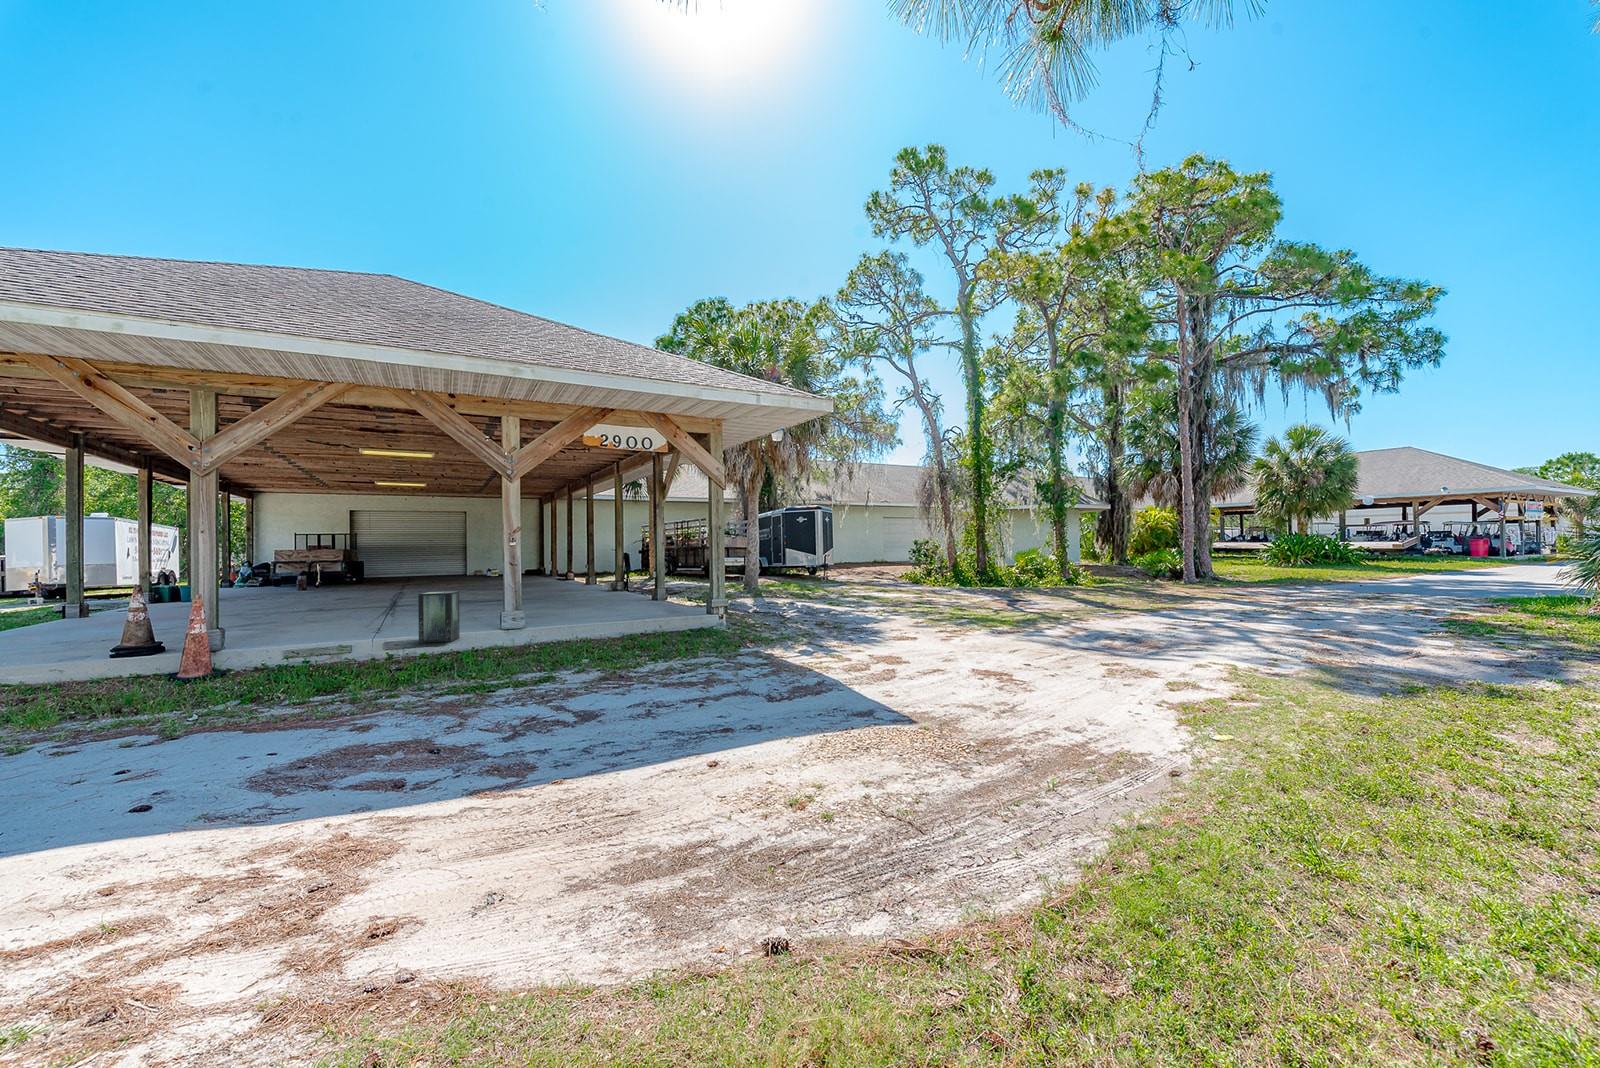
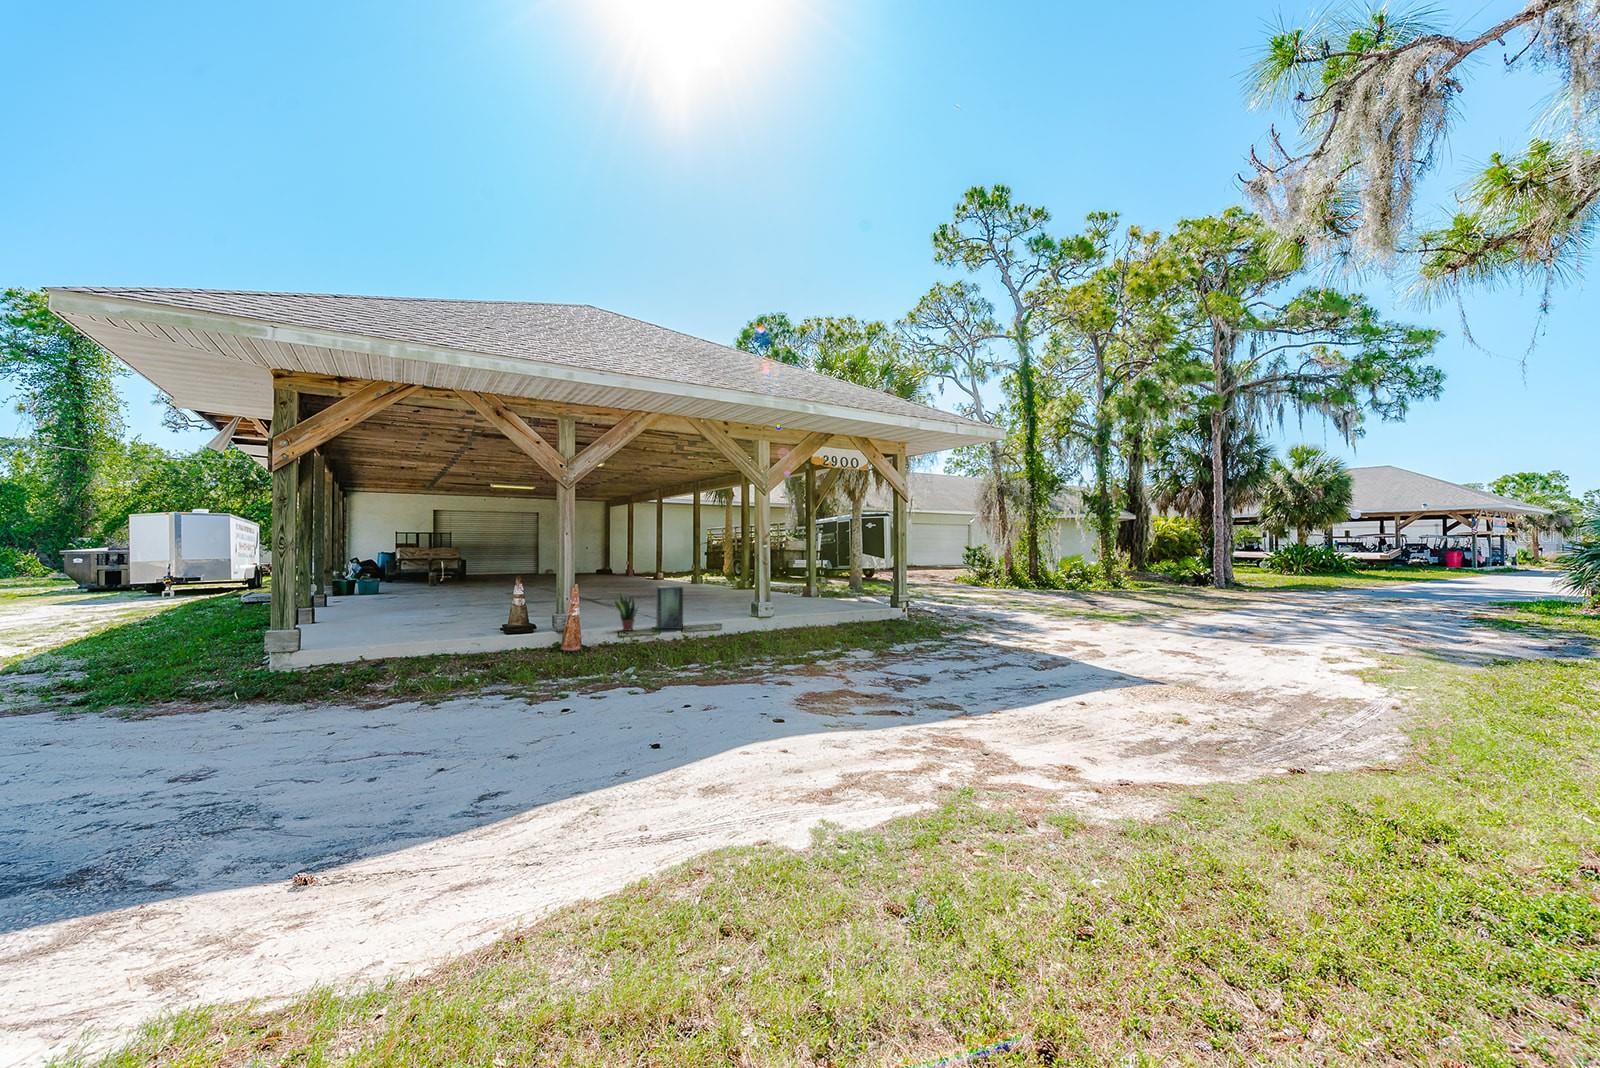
potted plant: none [360,600,402,645] -> present [615,594,639,630]

